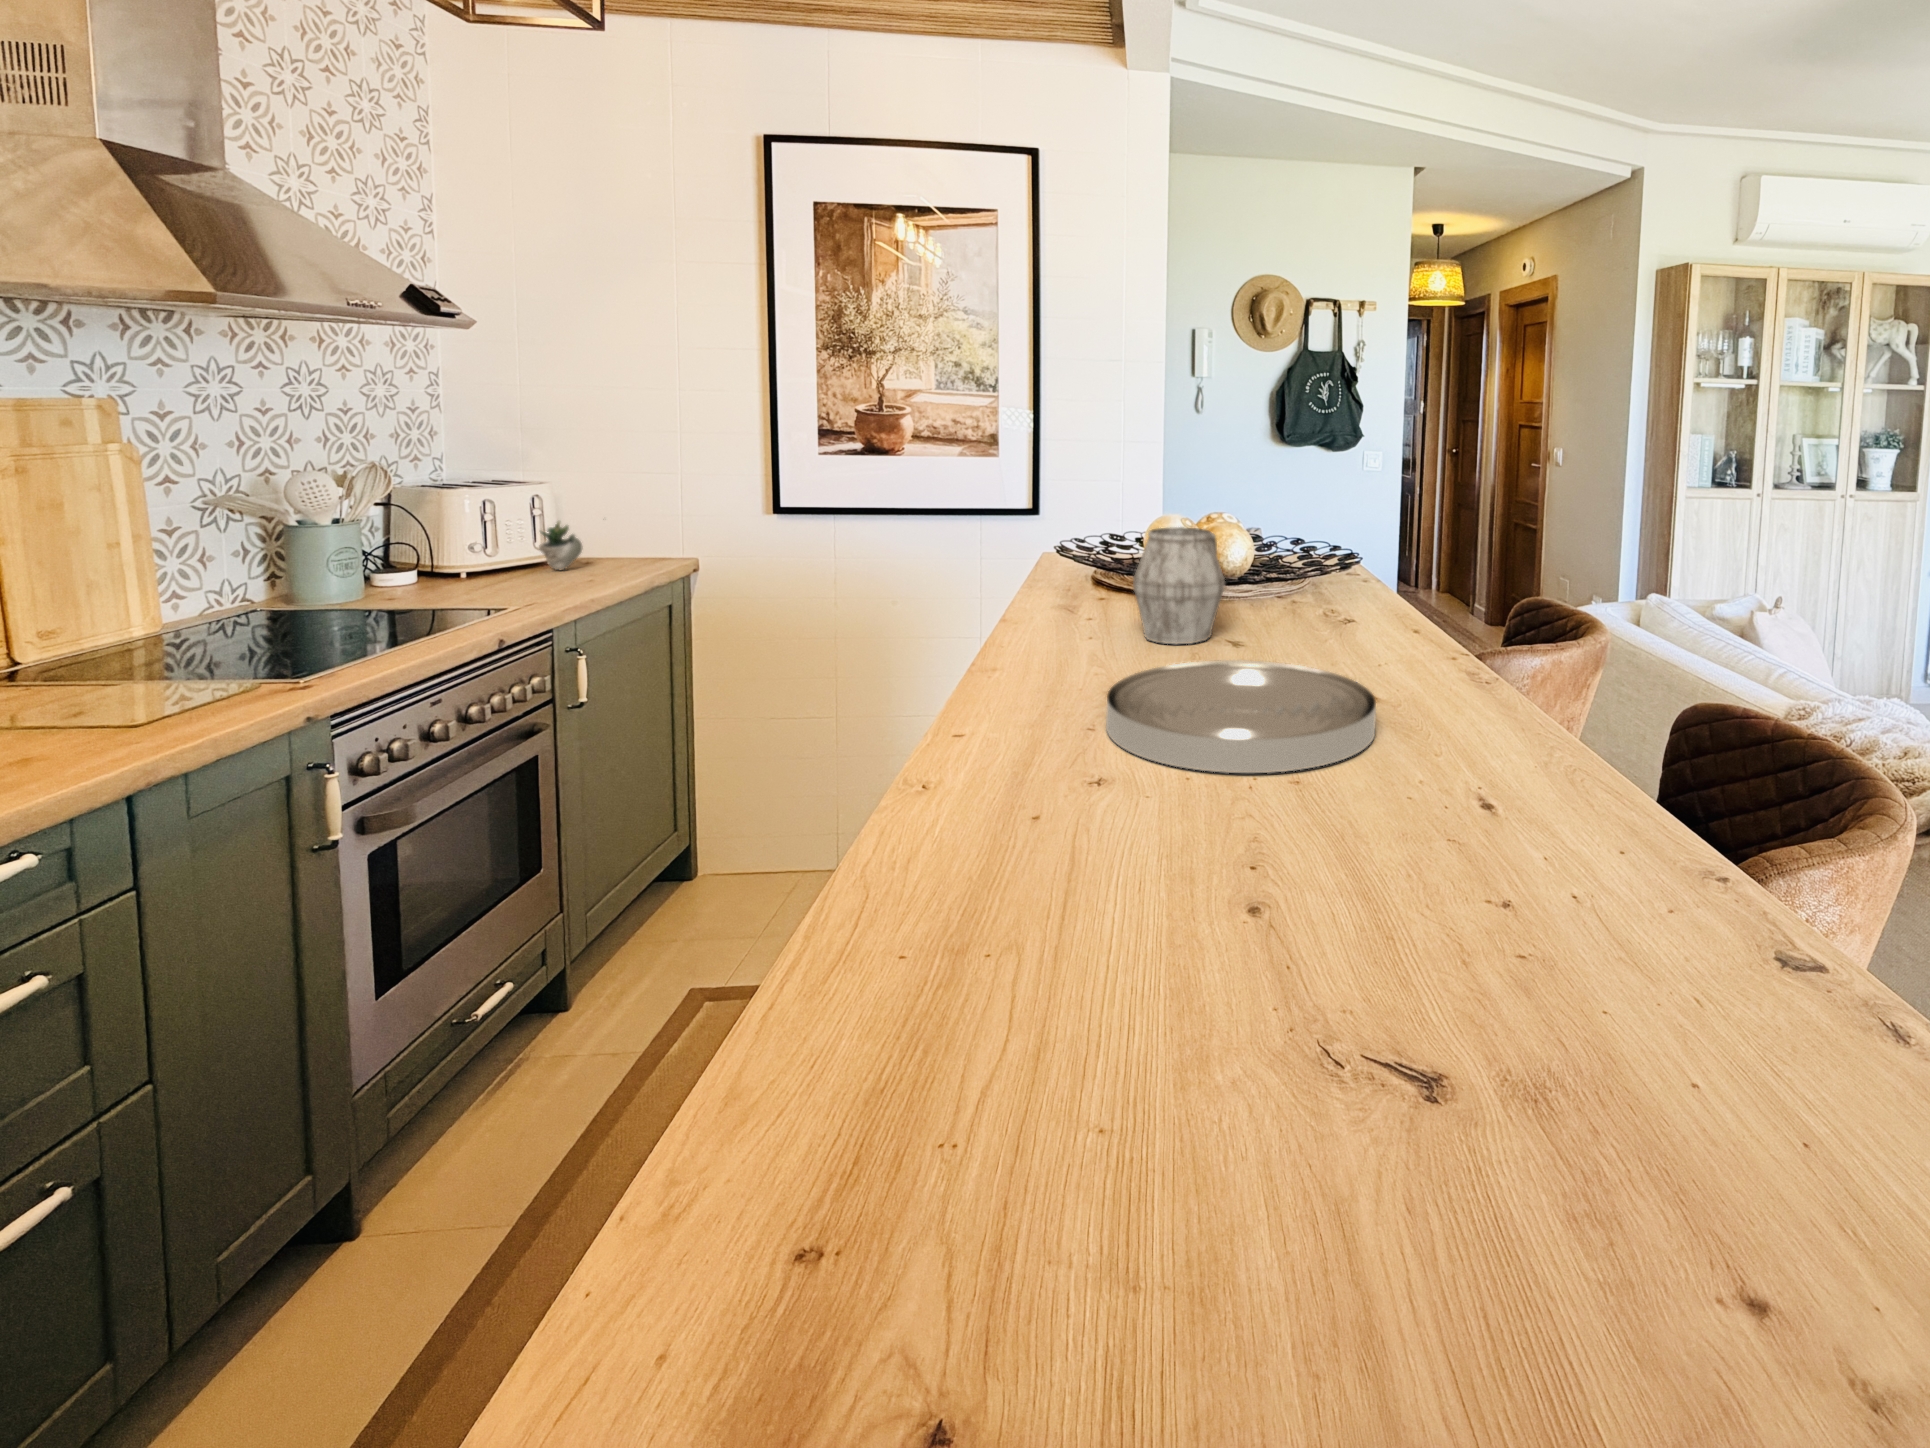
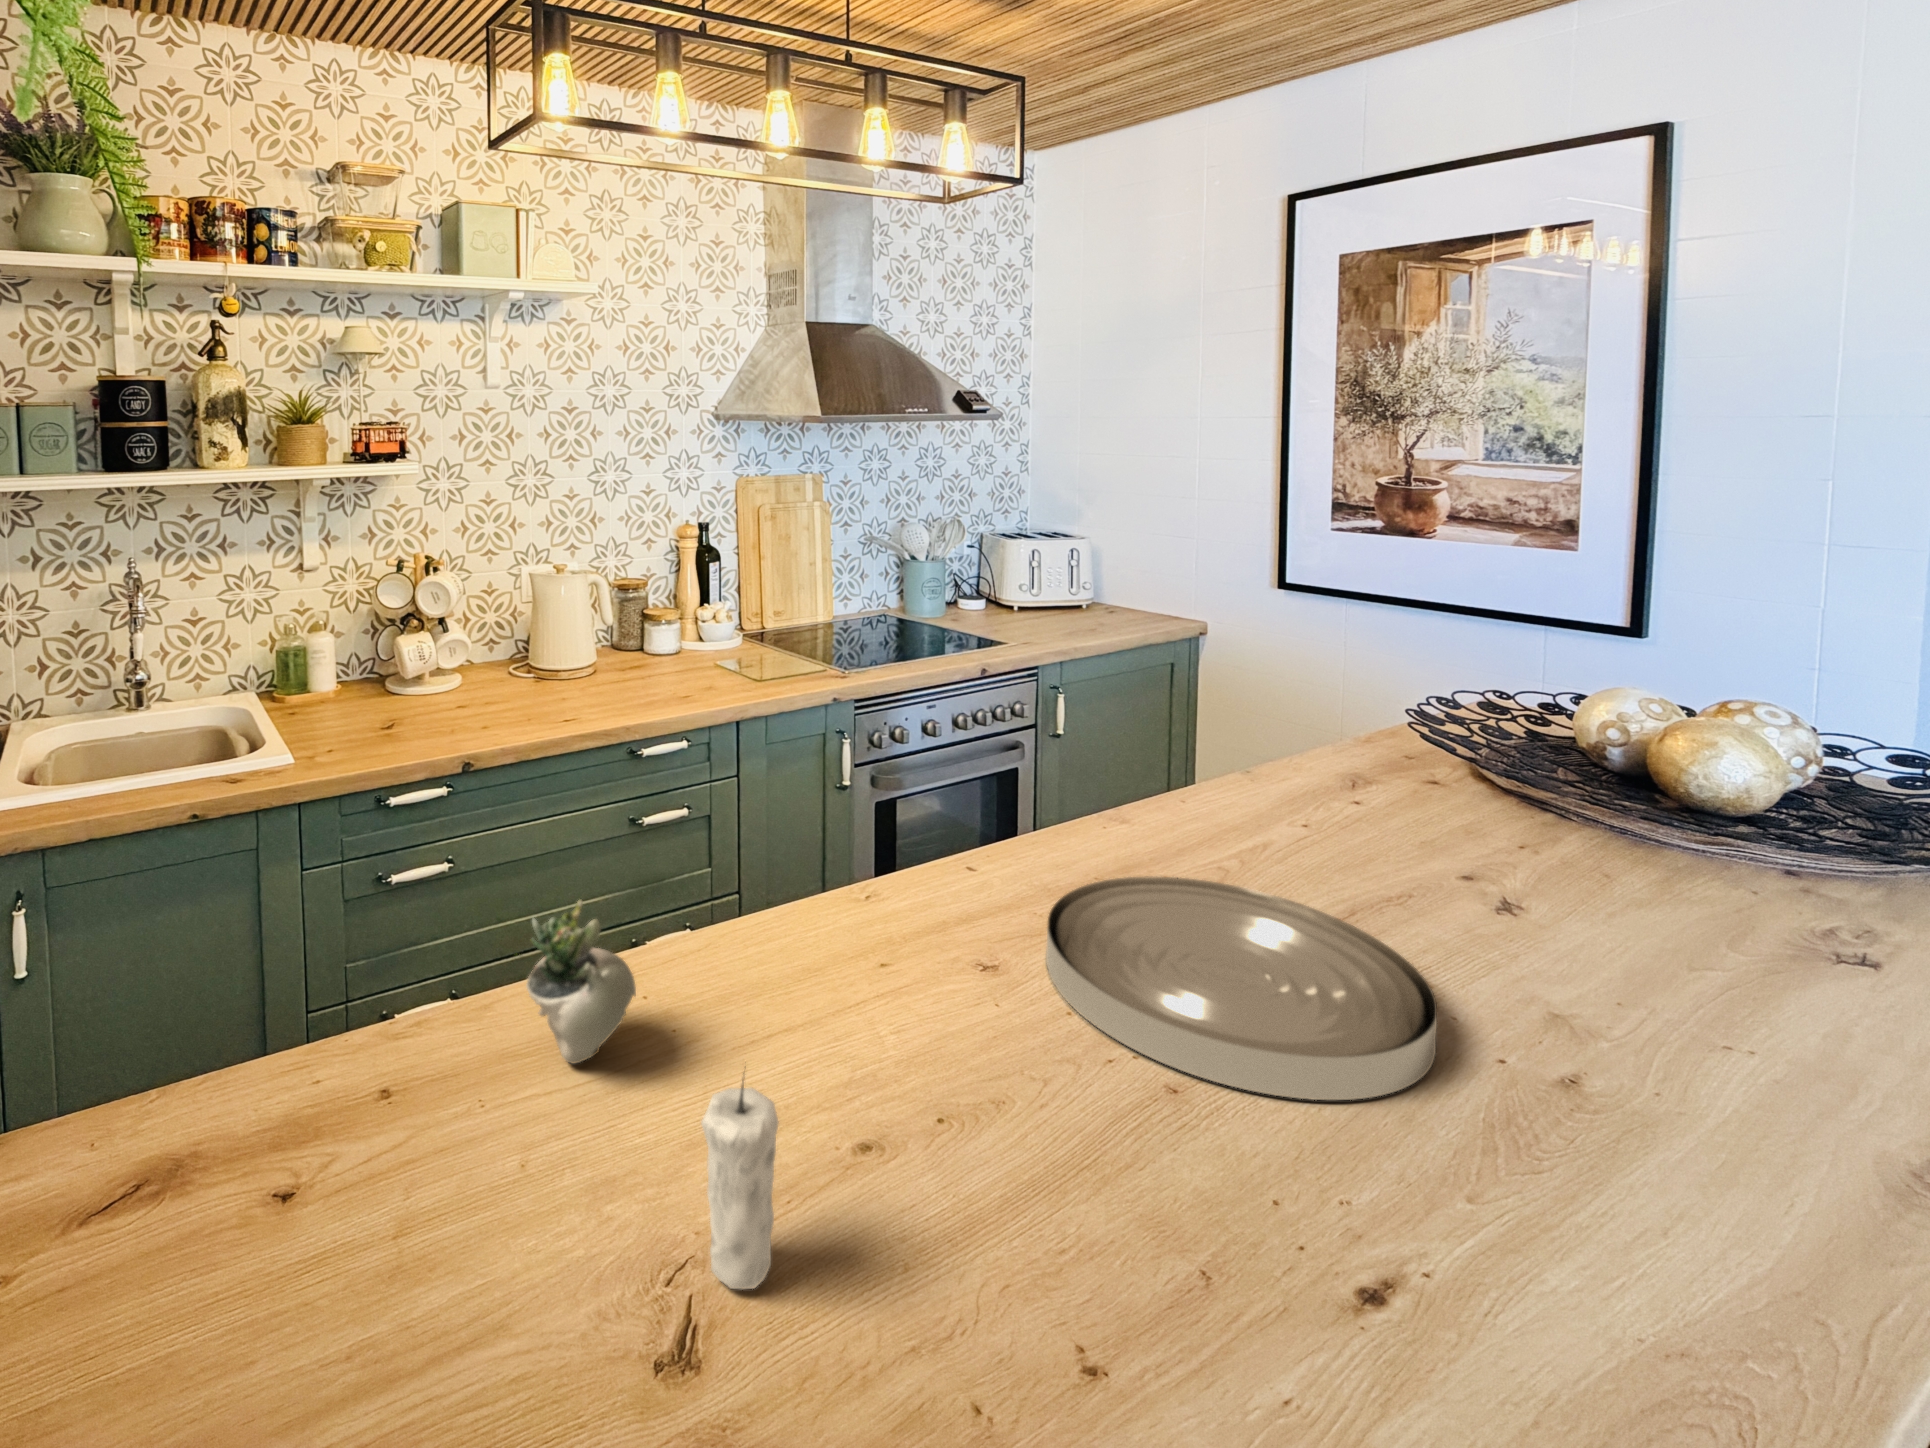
succulent plant: present [539,521,582,570] -> present [526,900,636,1063]
mug: present [1133,527,1225,644] -> none [1337,711,1521,885]
candle: none [1379,808,1462,1039] -> present [701,1073,778,1289]

